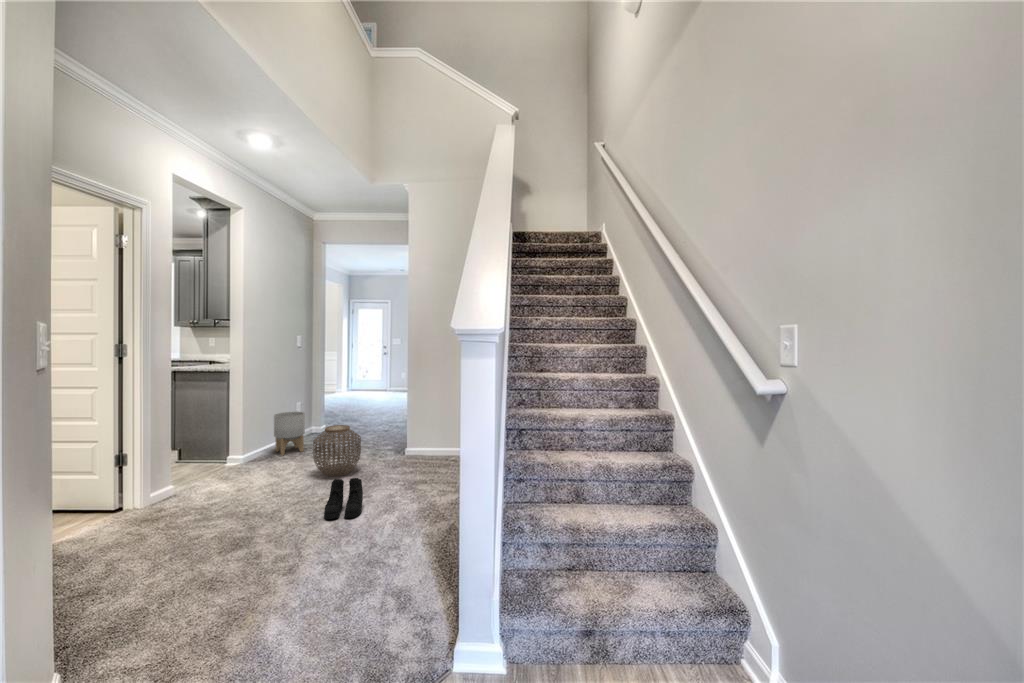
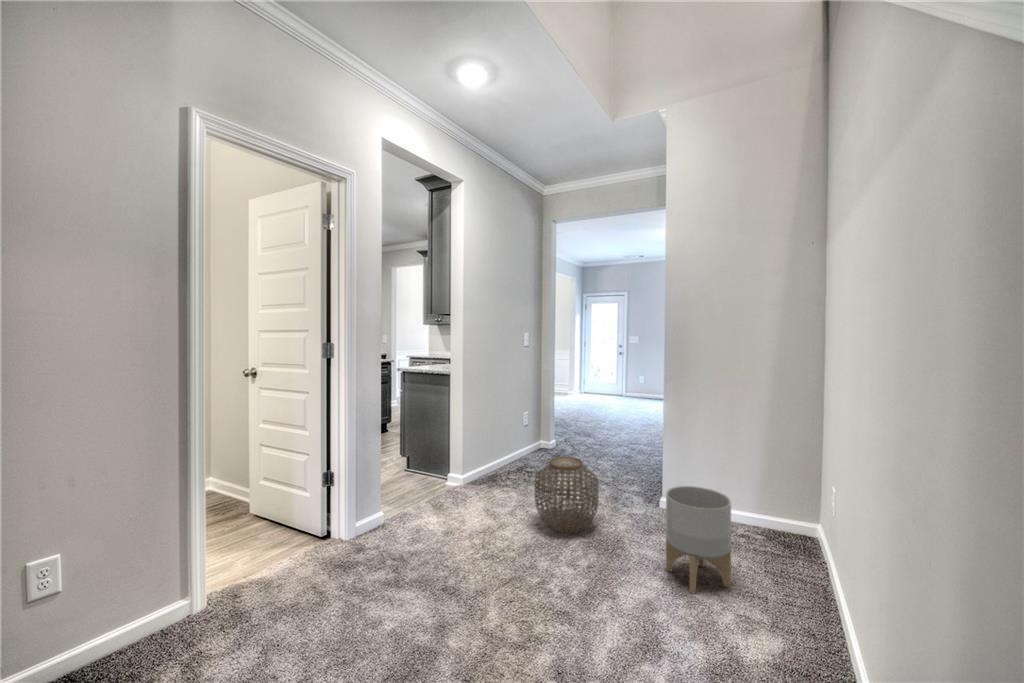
planter: present [274,411,305,455] -> present [666,486,731,594]
boots: present [324,478,363,519] -> none [542,563,605,655]

